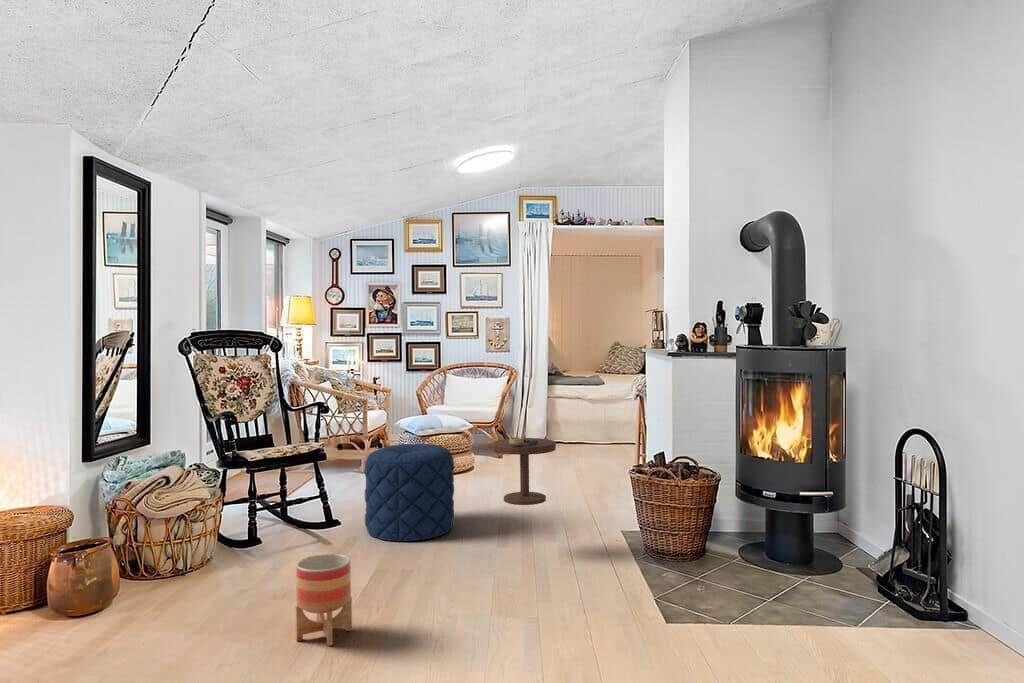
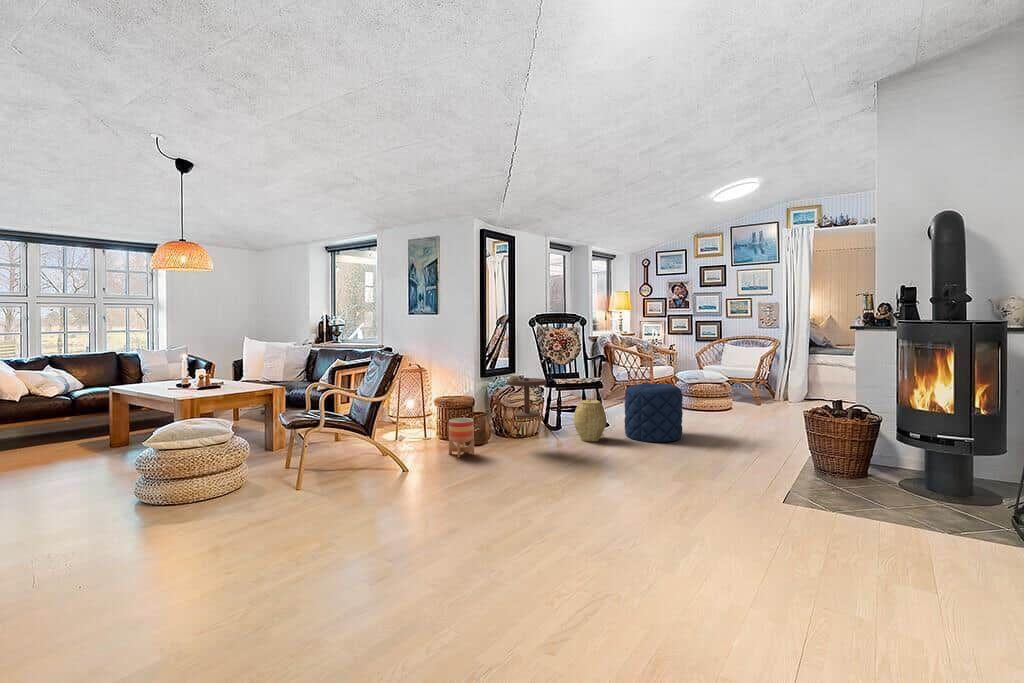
side table: present [493,437,556,505] -> present [507,376,547,418]
woven basket: none [285,483,344,558] -> present [573,399,606,441]
planter: present [296,554,352,646] -> present [449,418,474,458]

